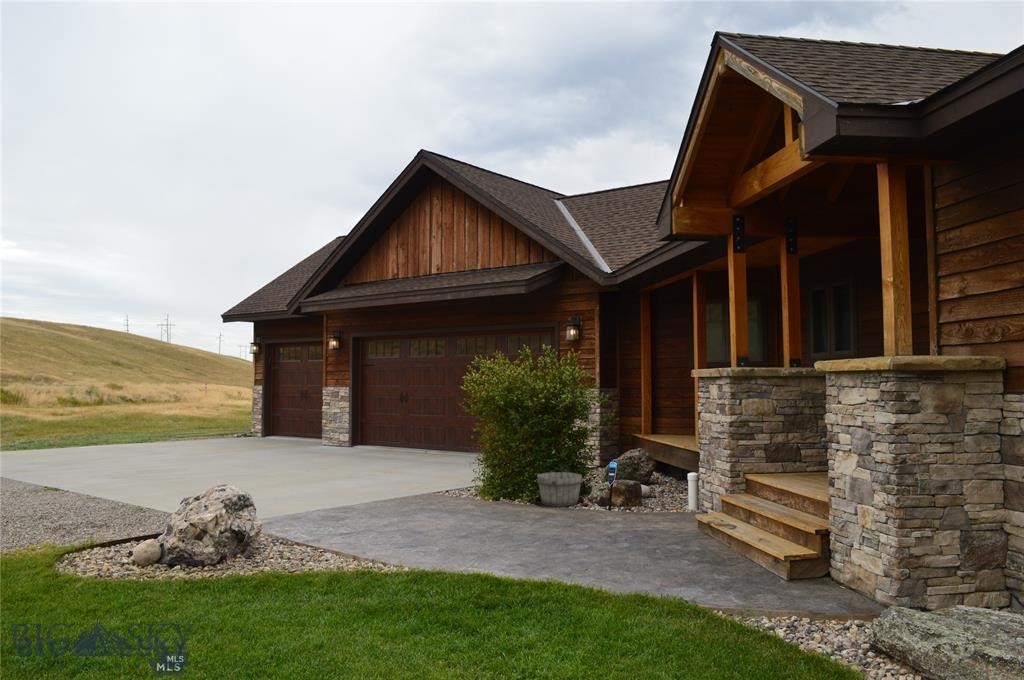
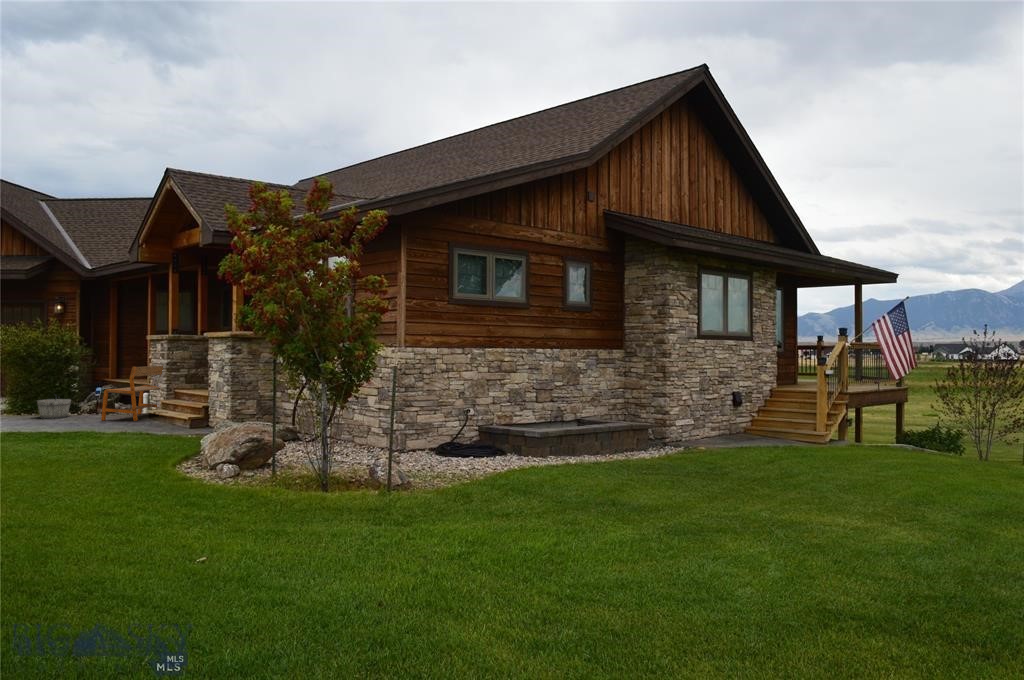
bench: none [622,423,731,533] -> present [101,366,163,421]

